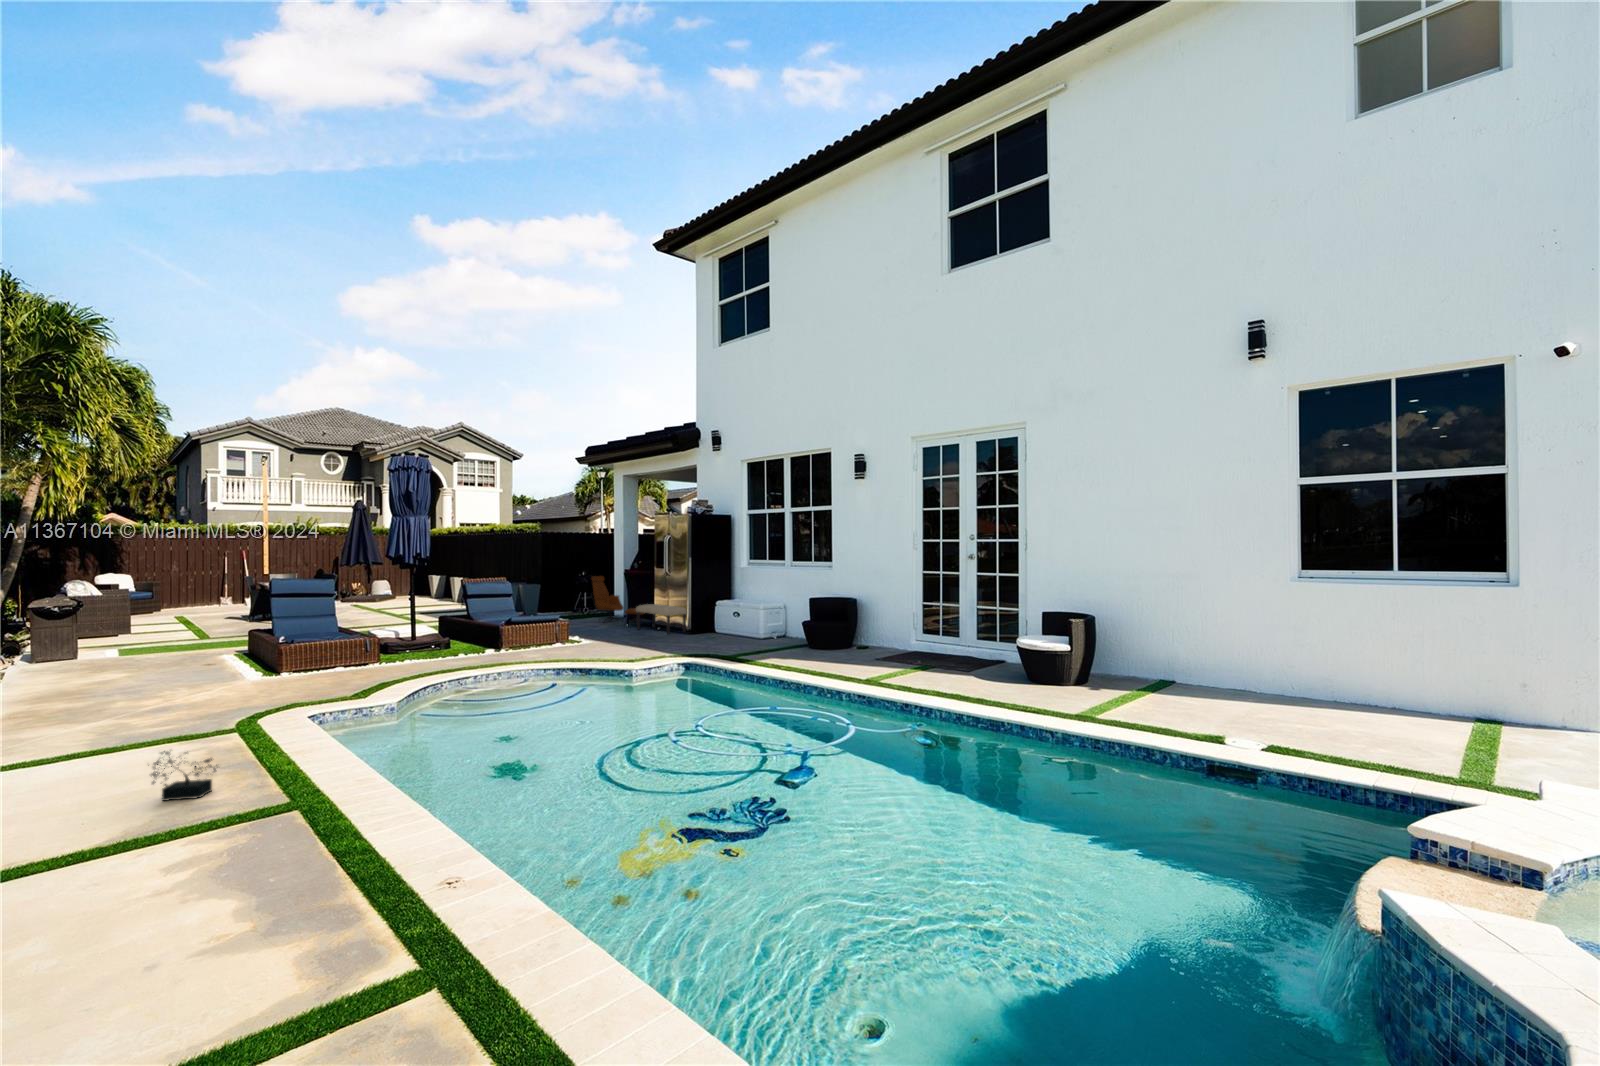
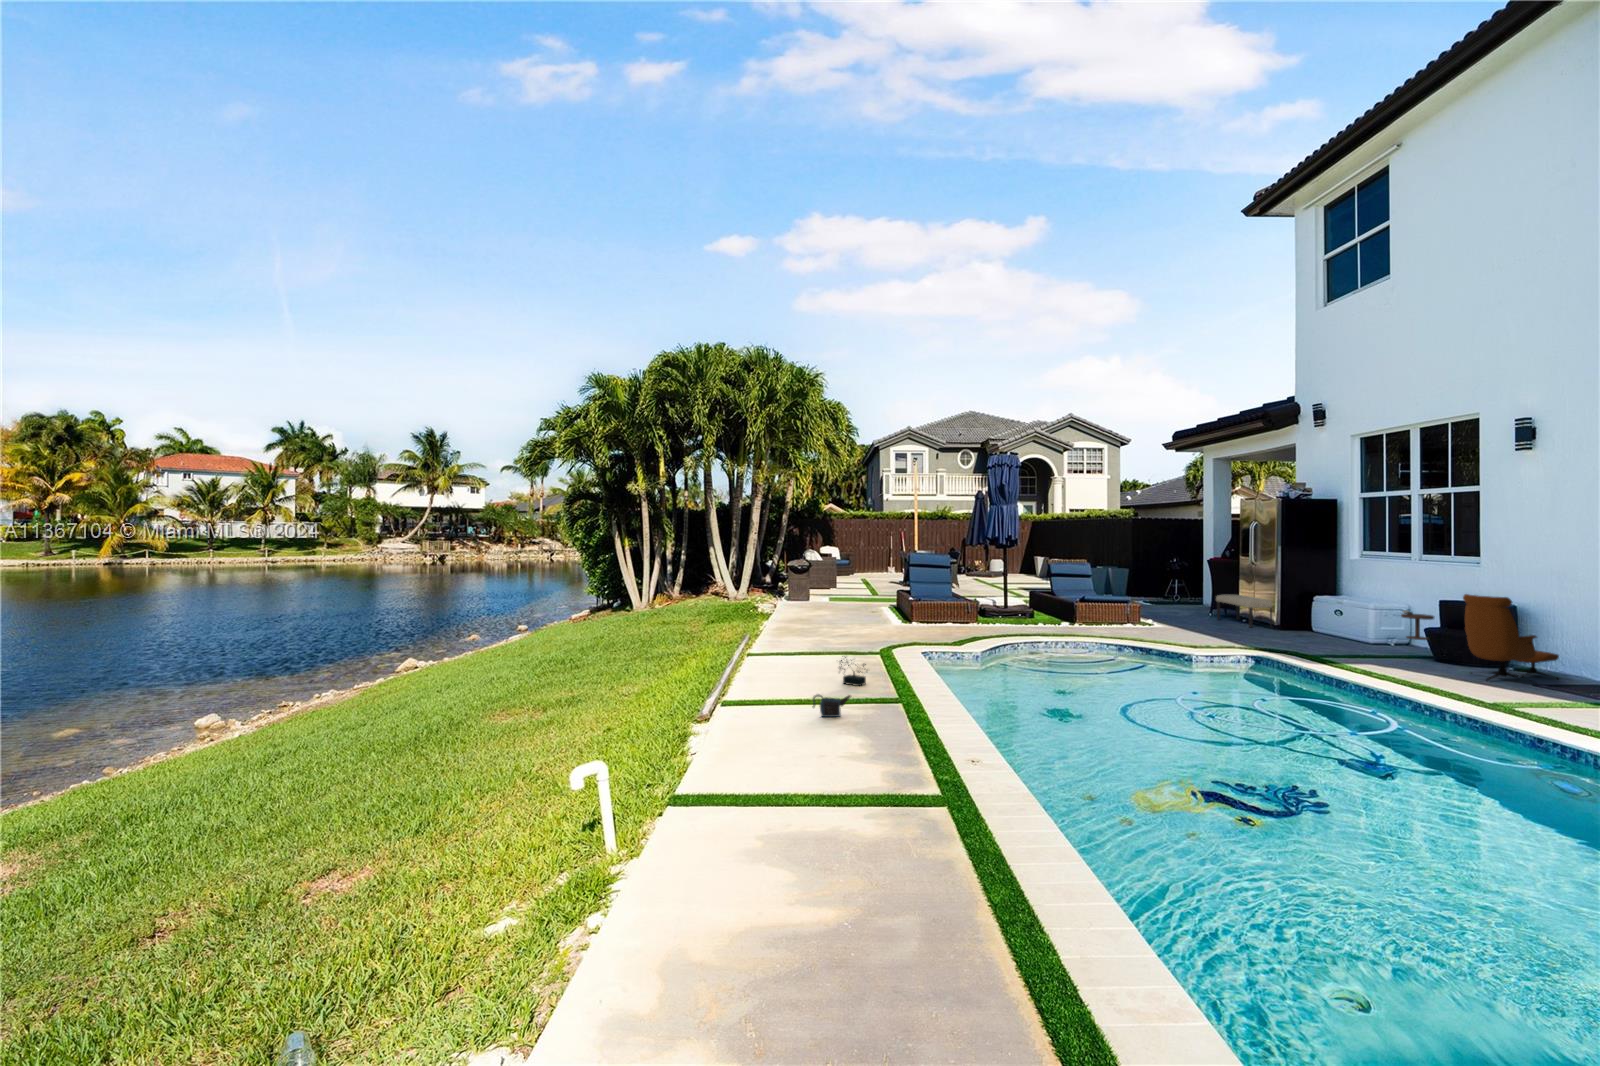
lounge chair: present [591,576,644,621] -> present [1463,594,1559,684]
side table: none [788,608,809,649] -> present [1401,611,1434,640]
watering can: none [95,826,194,885] -> present [812,695,851,717]

